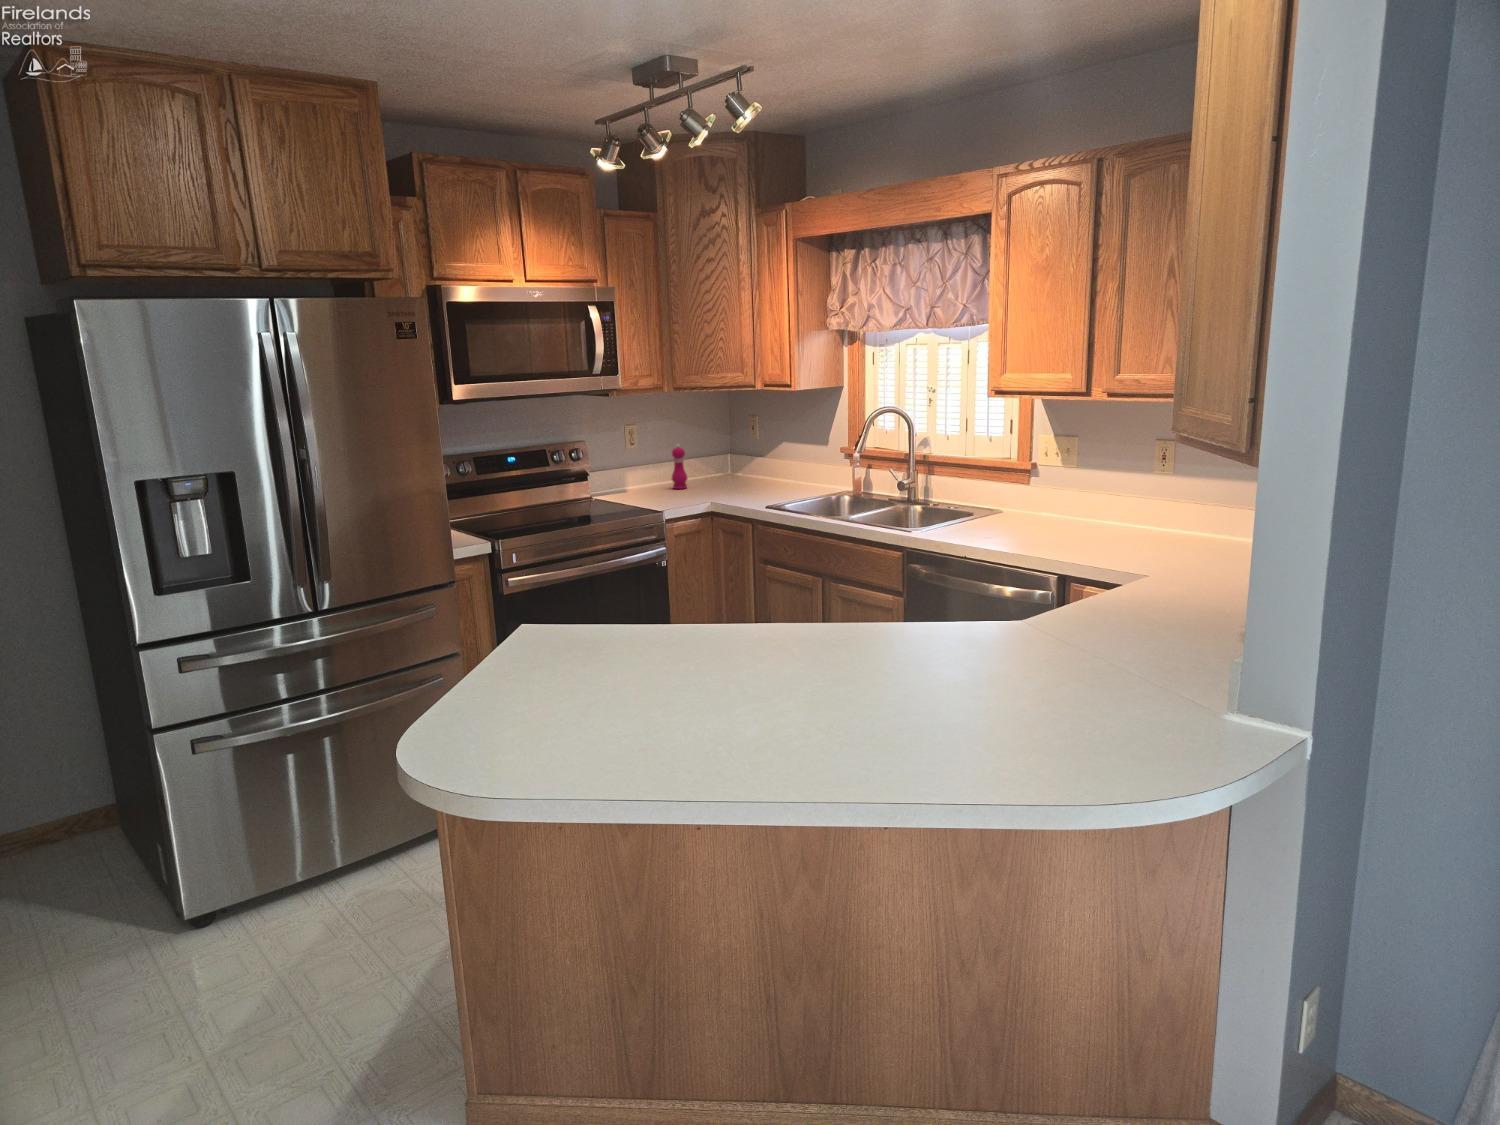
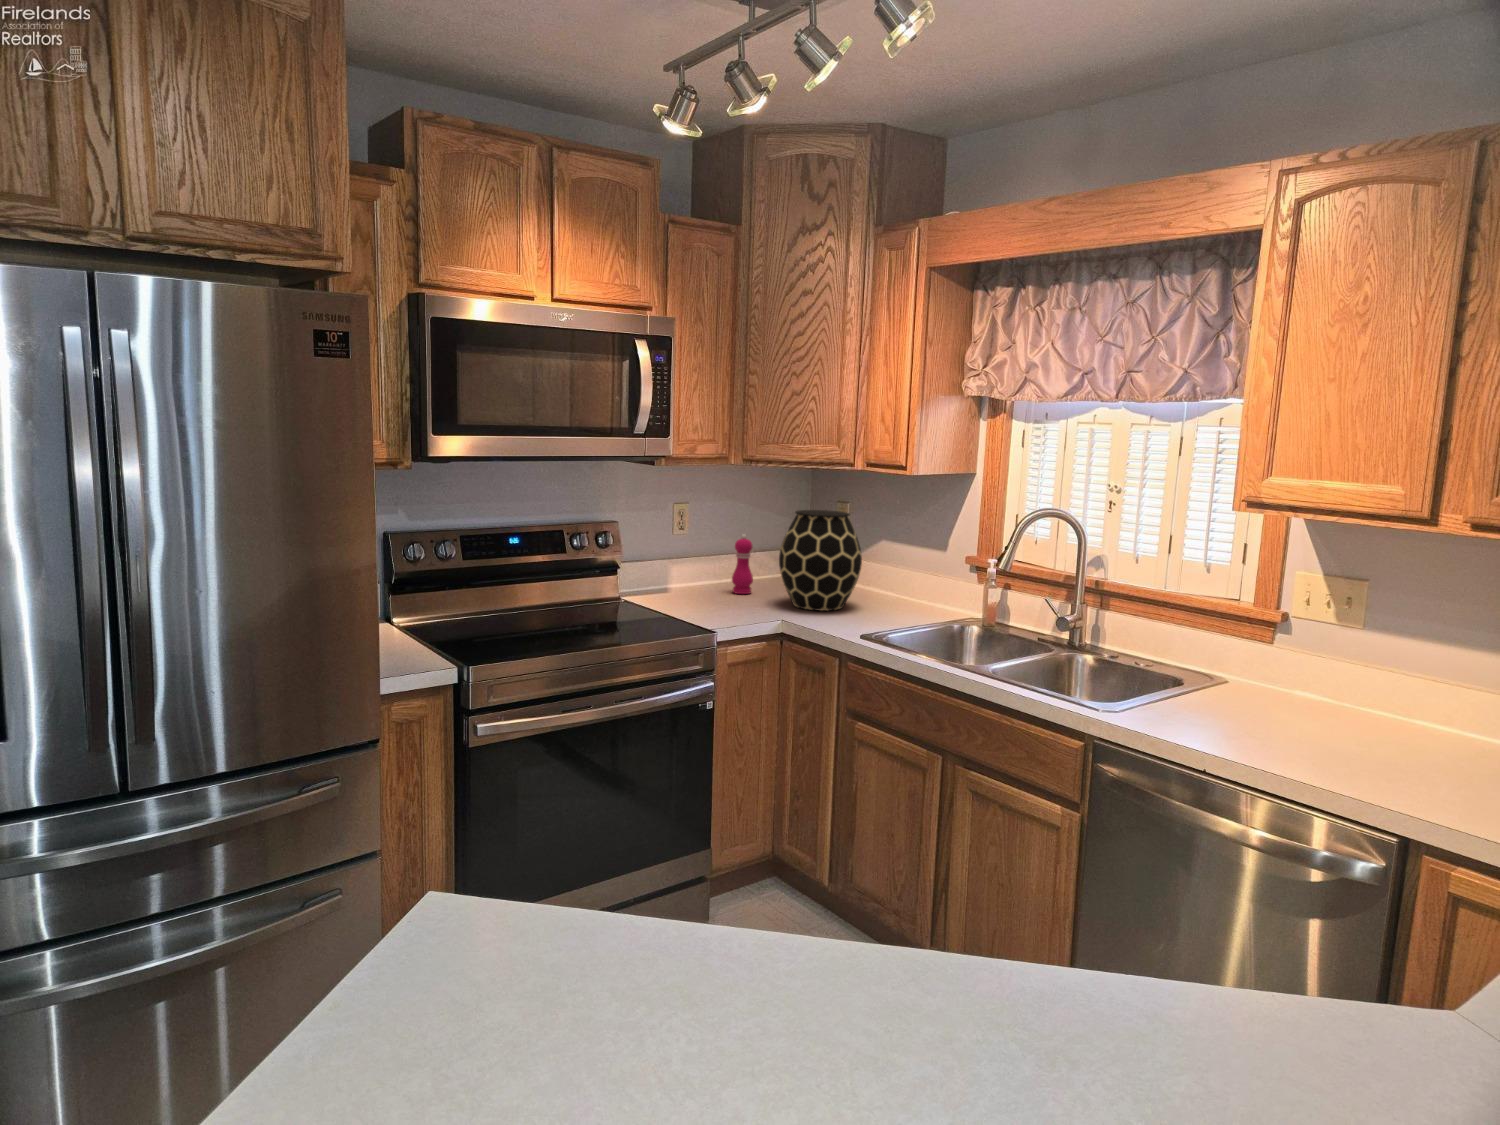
vase: none [705,421,765,495] -> present [779,510,862,611]

